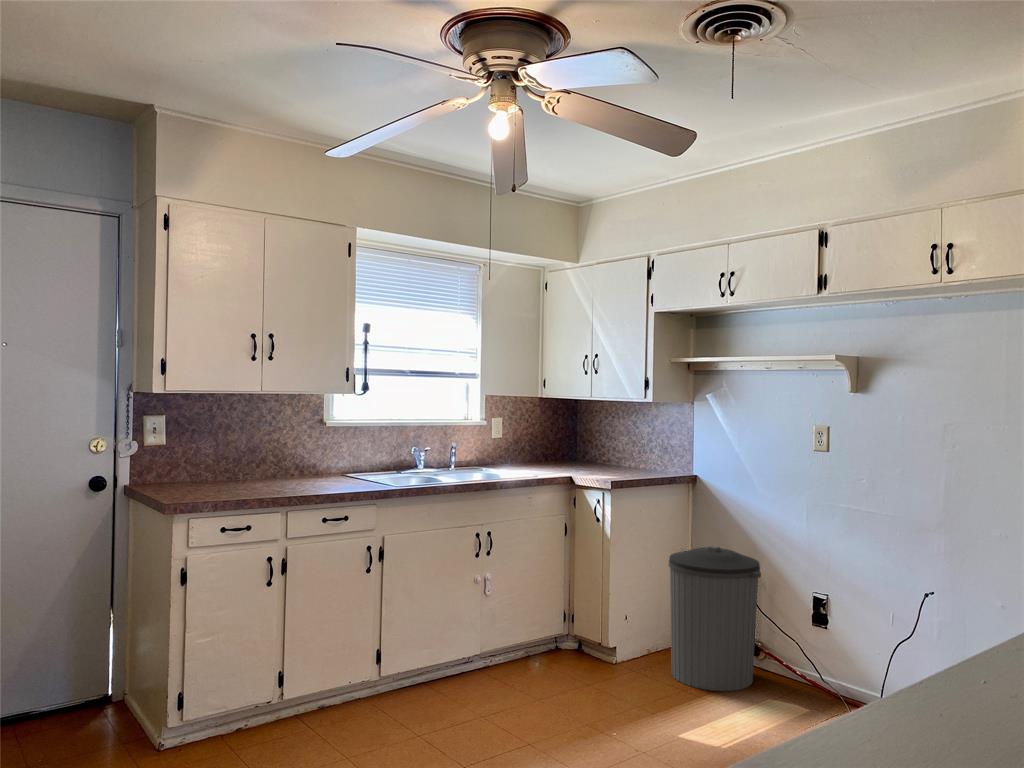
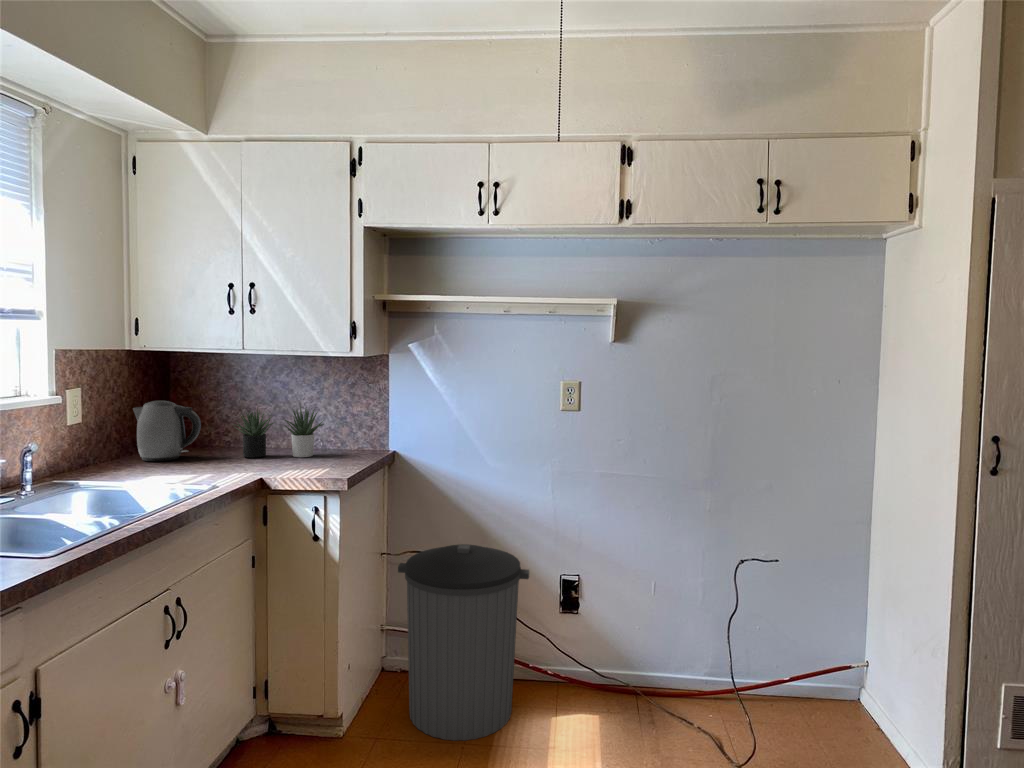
kettle: none [532,429,568,467] -> present [133,401,201,461]
succulent plant: none [582,435,642,472] -> present [234,407,324,458]

